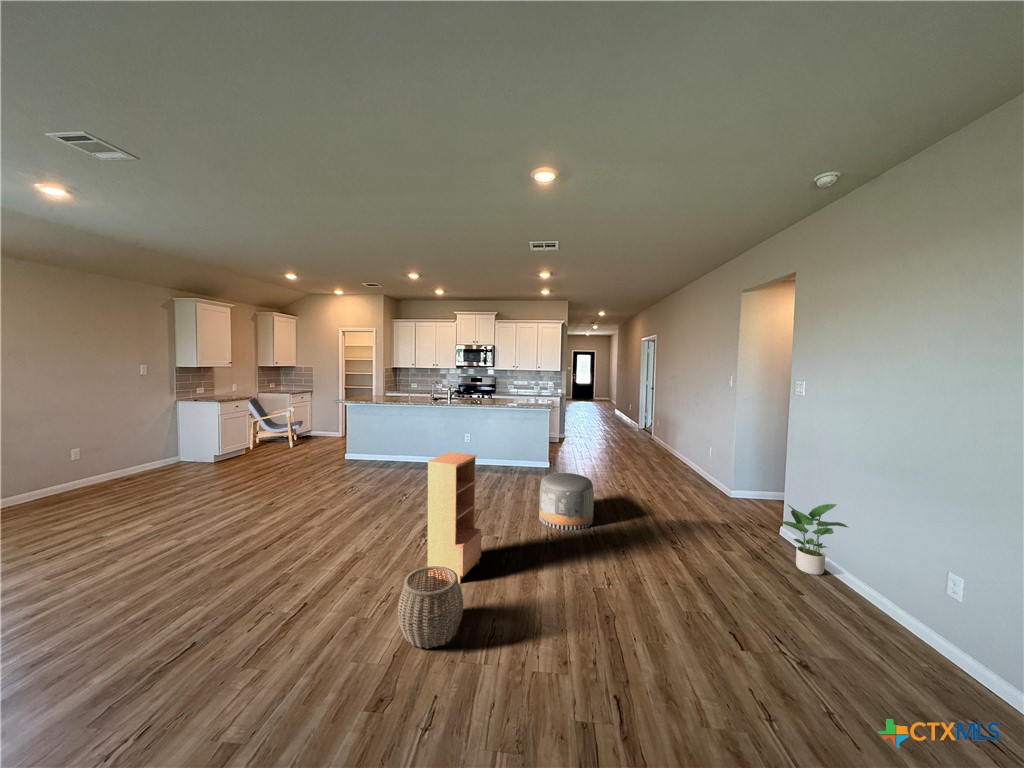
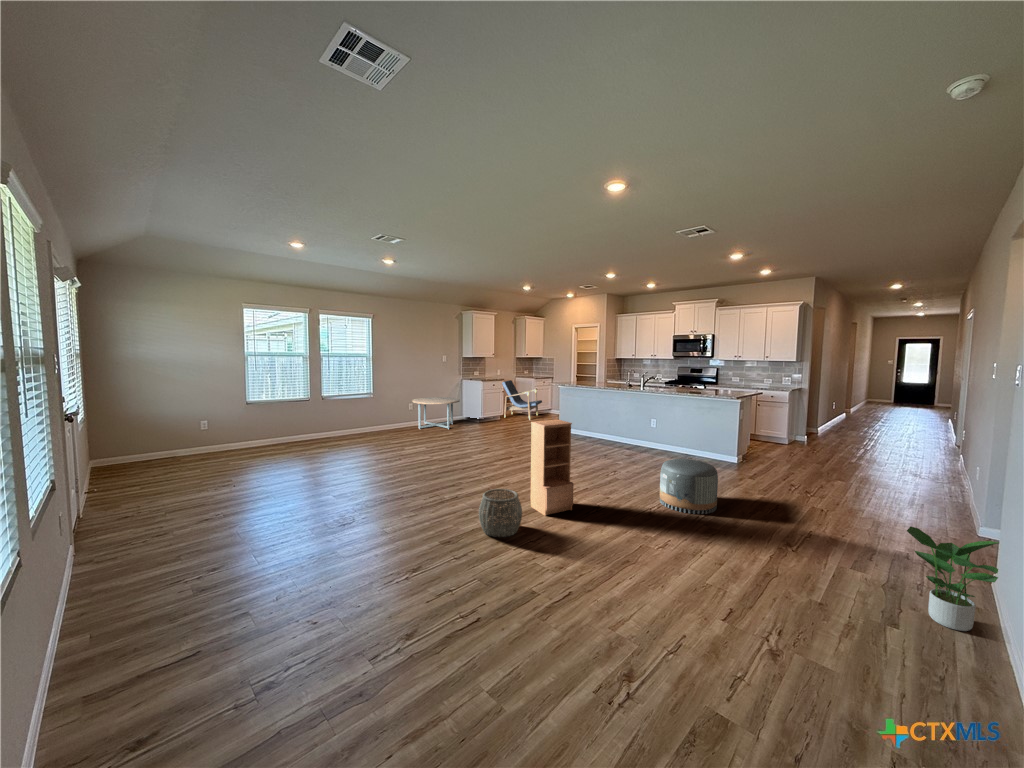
coffee table: none [84,430,185,489] -> present [412,397,460,429]

